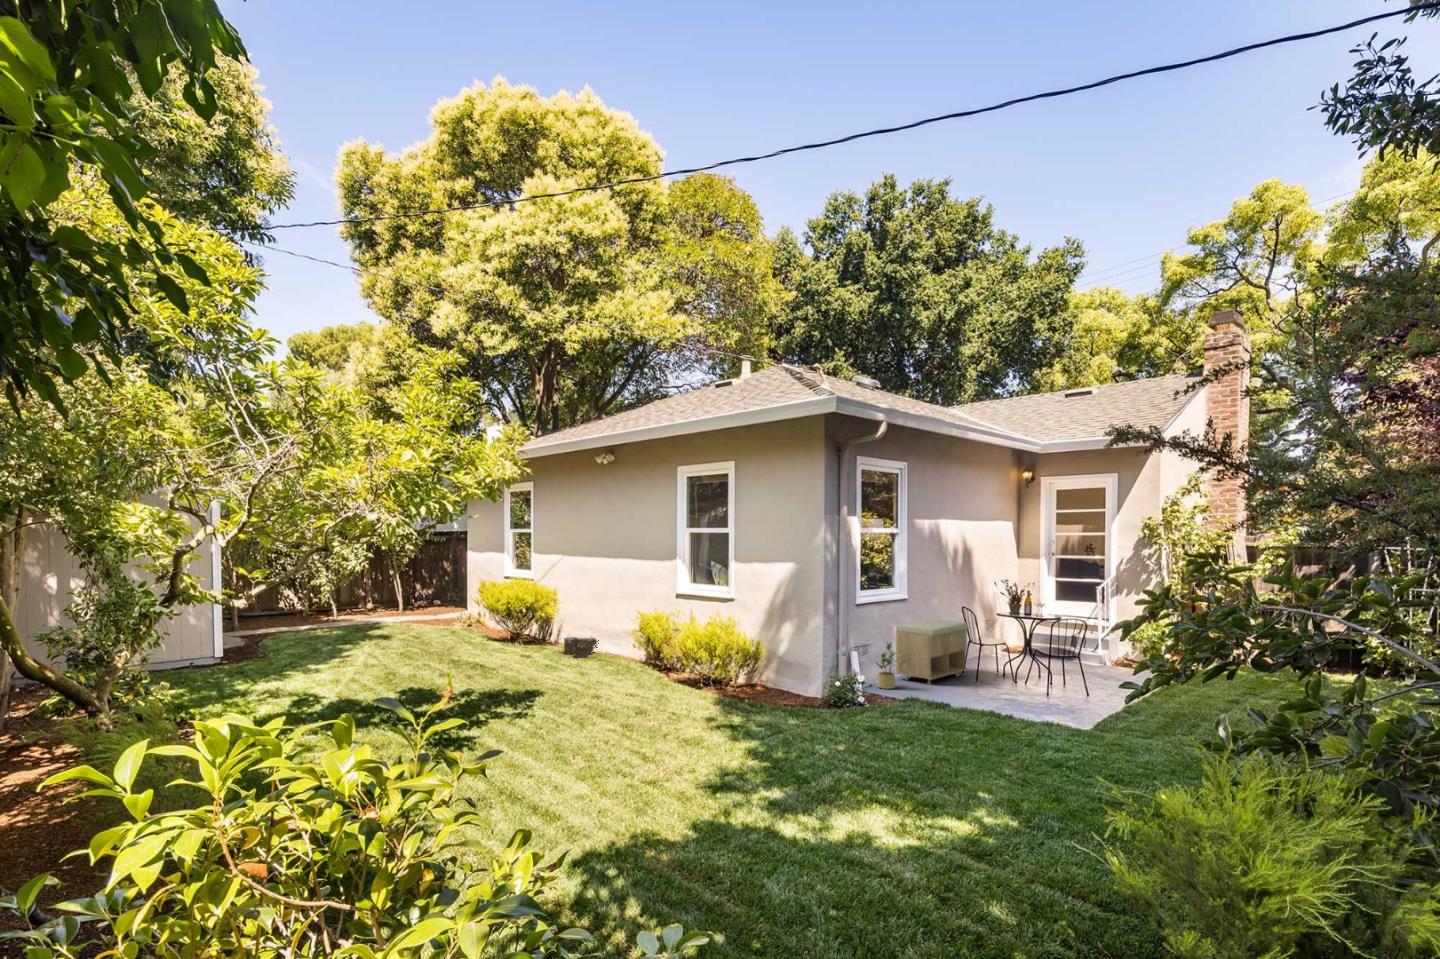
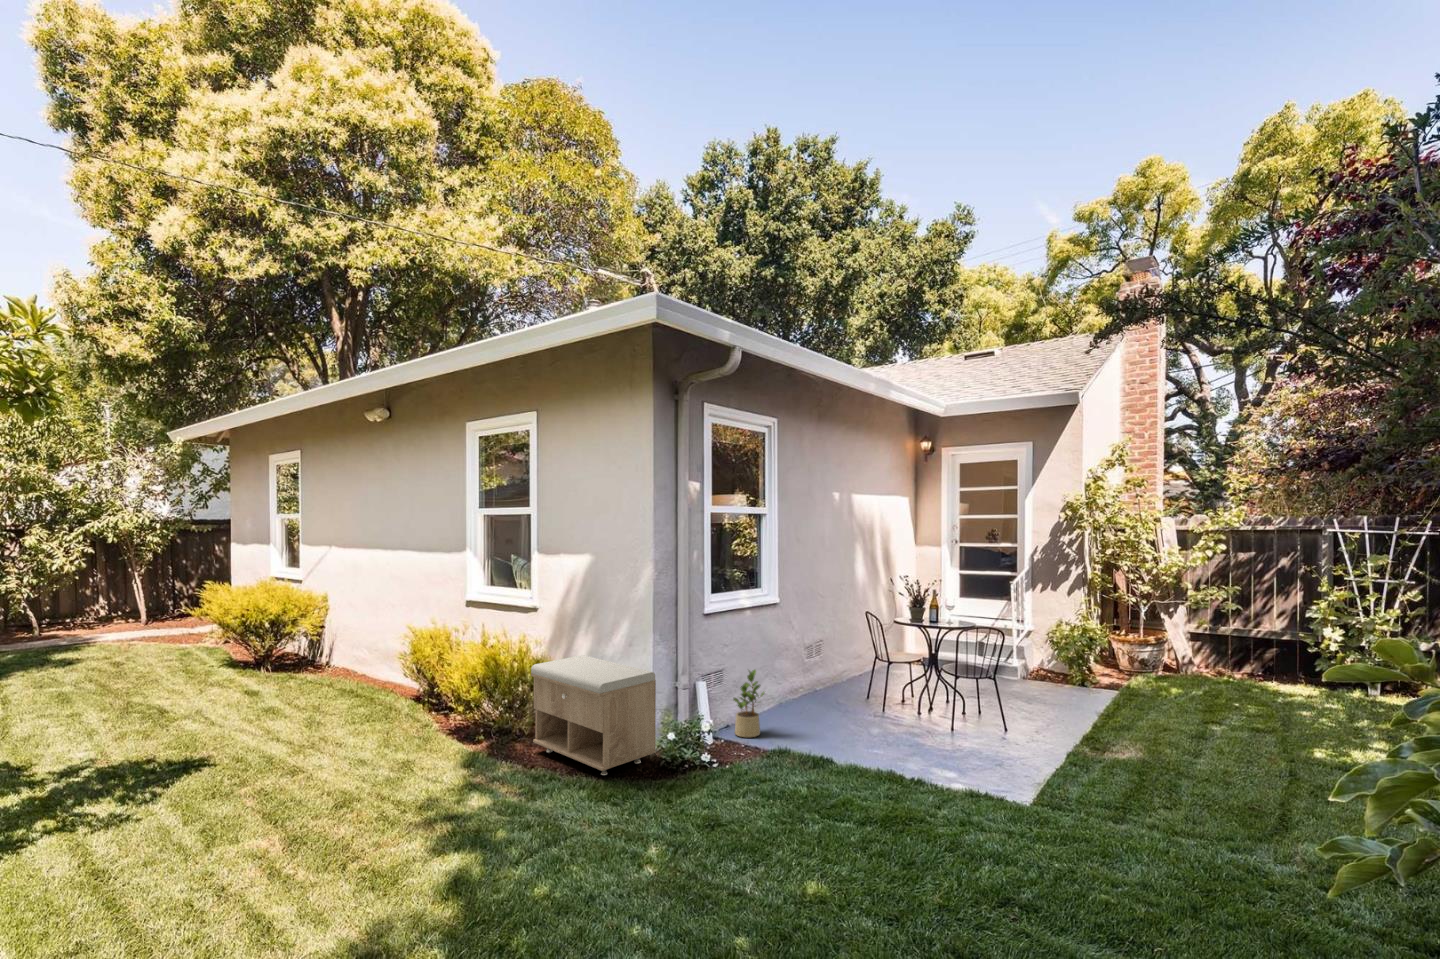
storage bench: present [896,619,968,684] -> present [531,655,656,775]
woven basket: present [564,637,599,658] -> none [312,655,379,694]

